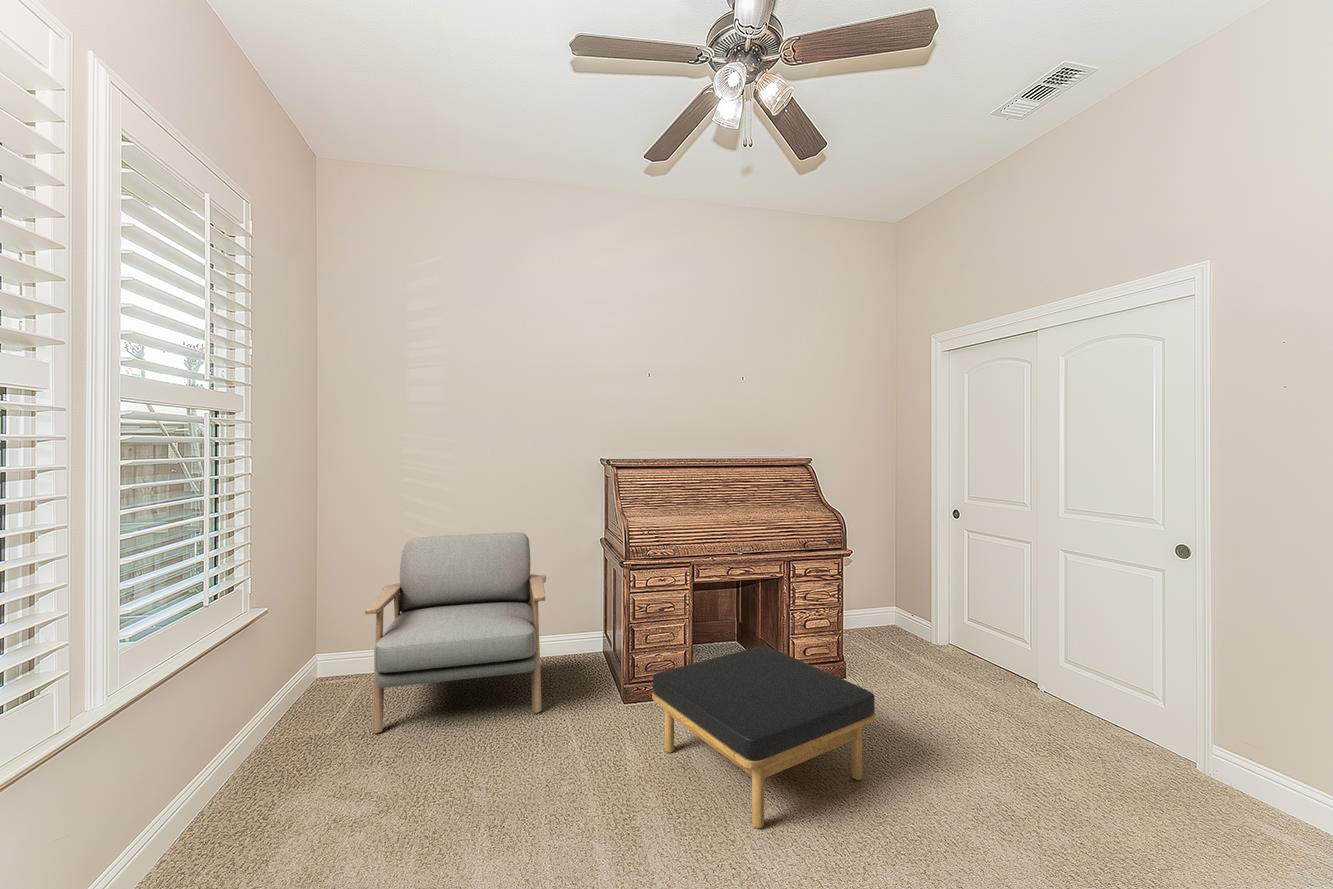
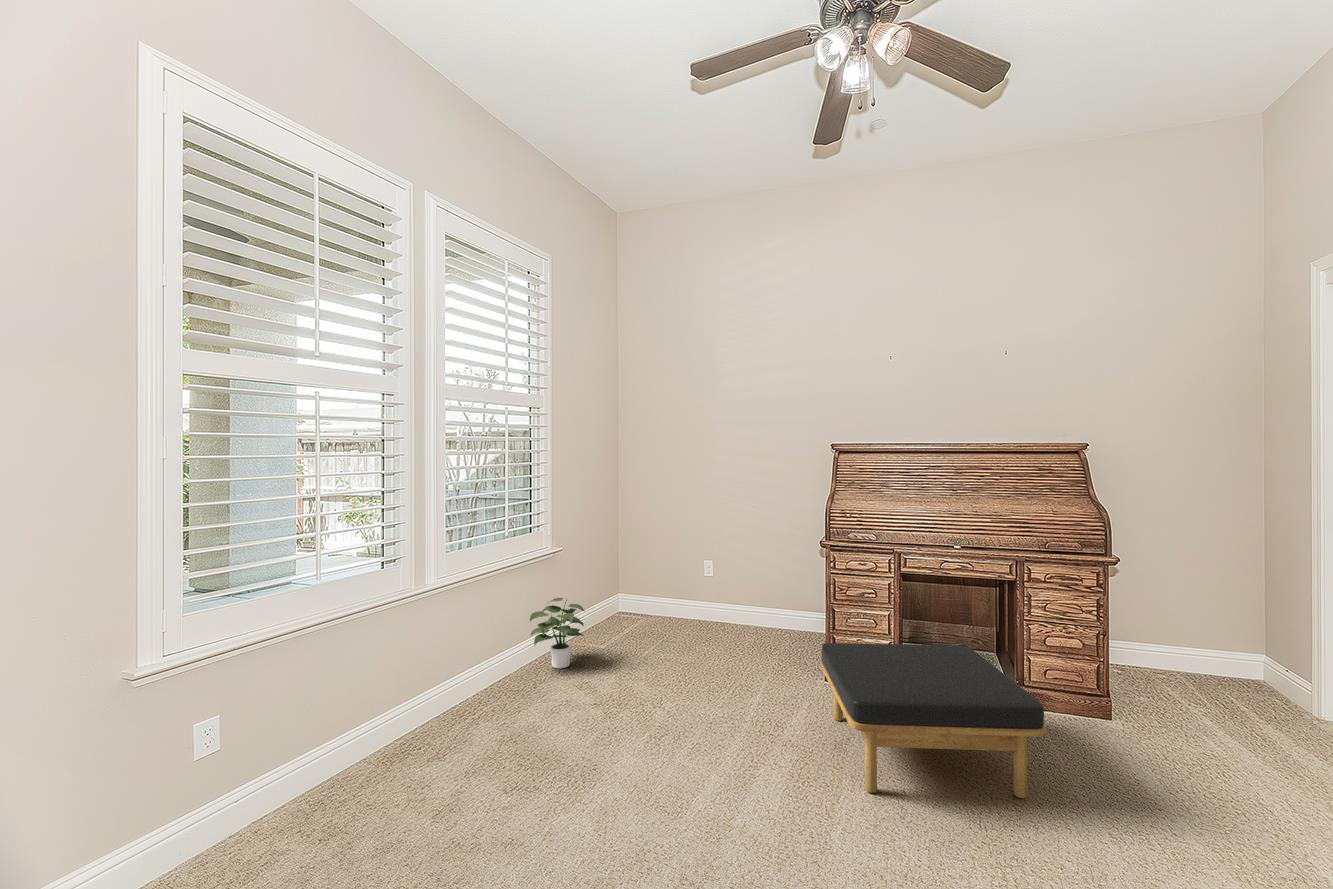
armchair: present [365,533,546,733] -> none [623,510,782,666]
potted plant: none [221,688,320,797] -> present [529,598,585,668]

